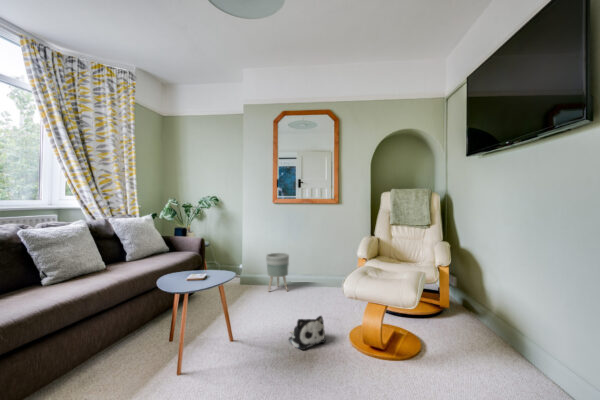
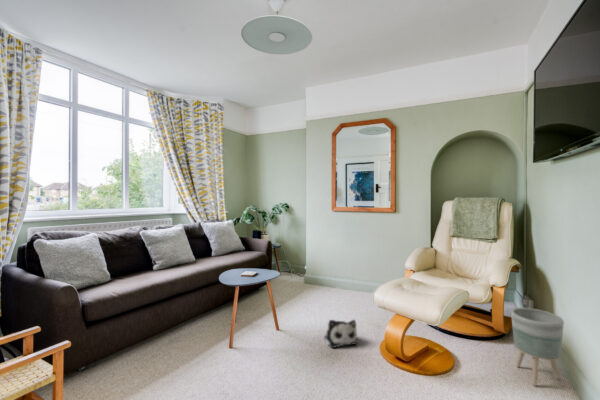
planter: present [266,253,289,291] -> present [511,308,564,386]

